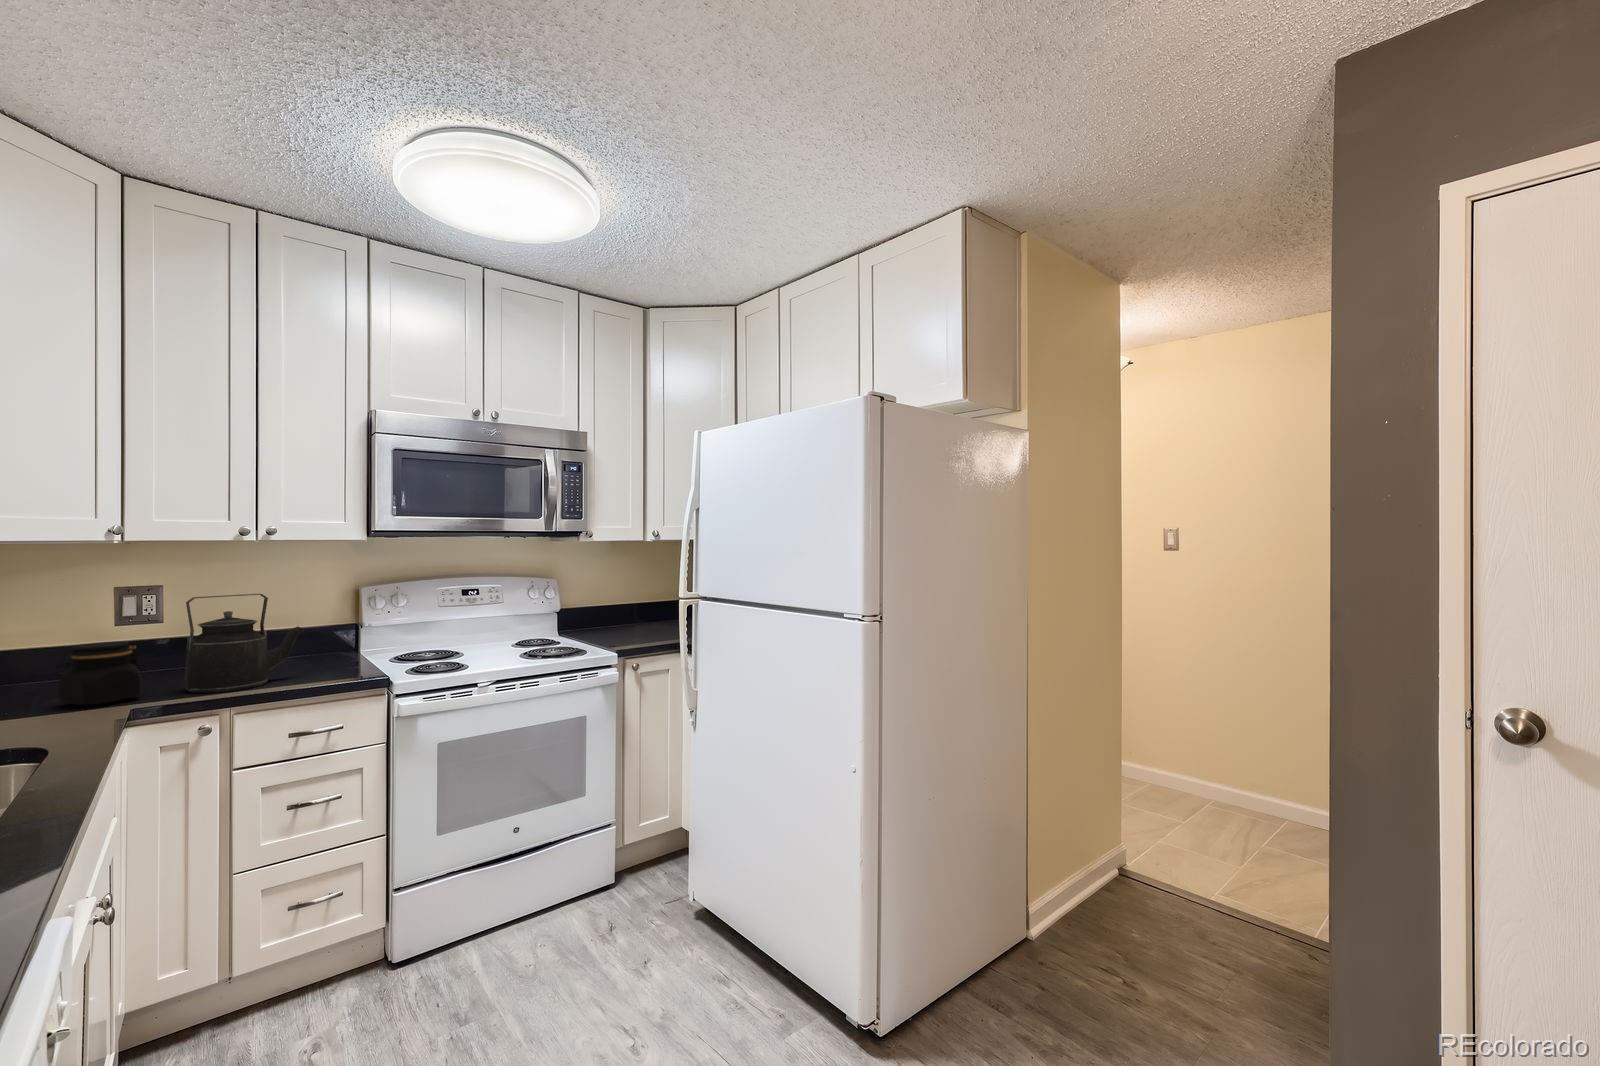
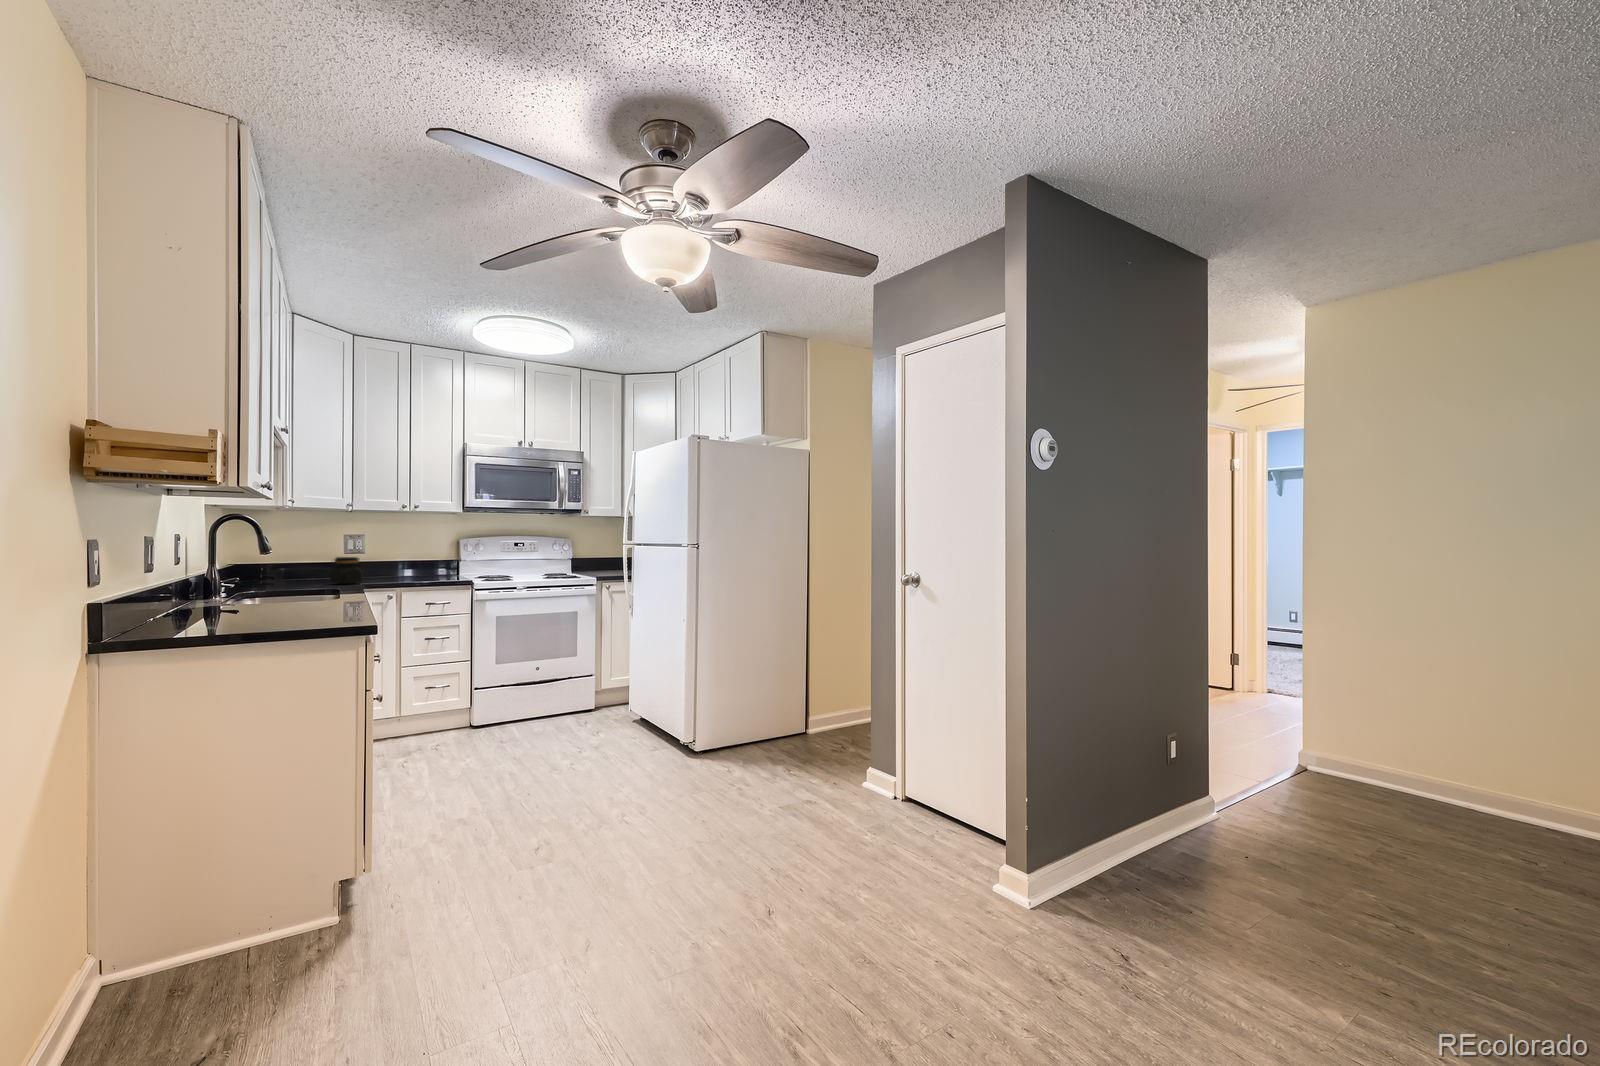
kettle: present [184,594,304,693] -> none [379,538,432,583]

